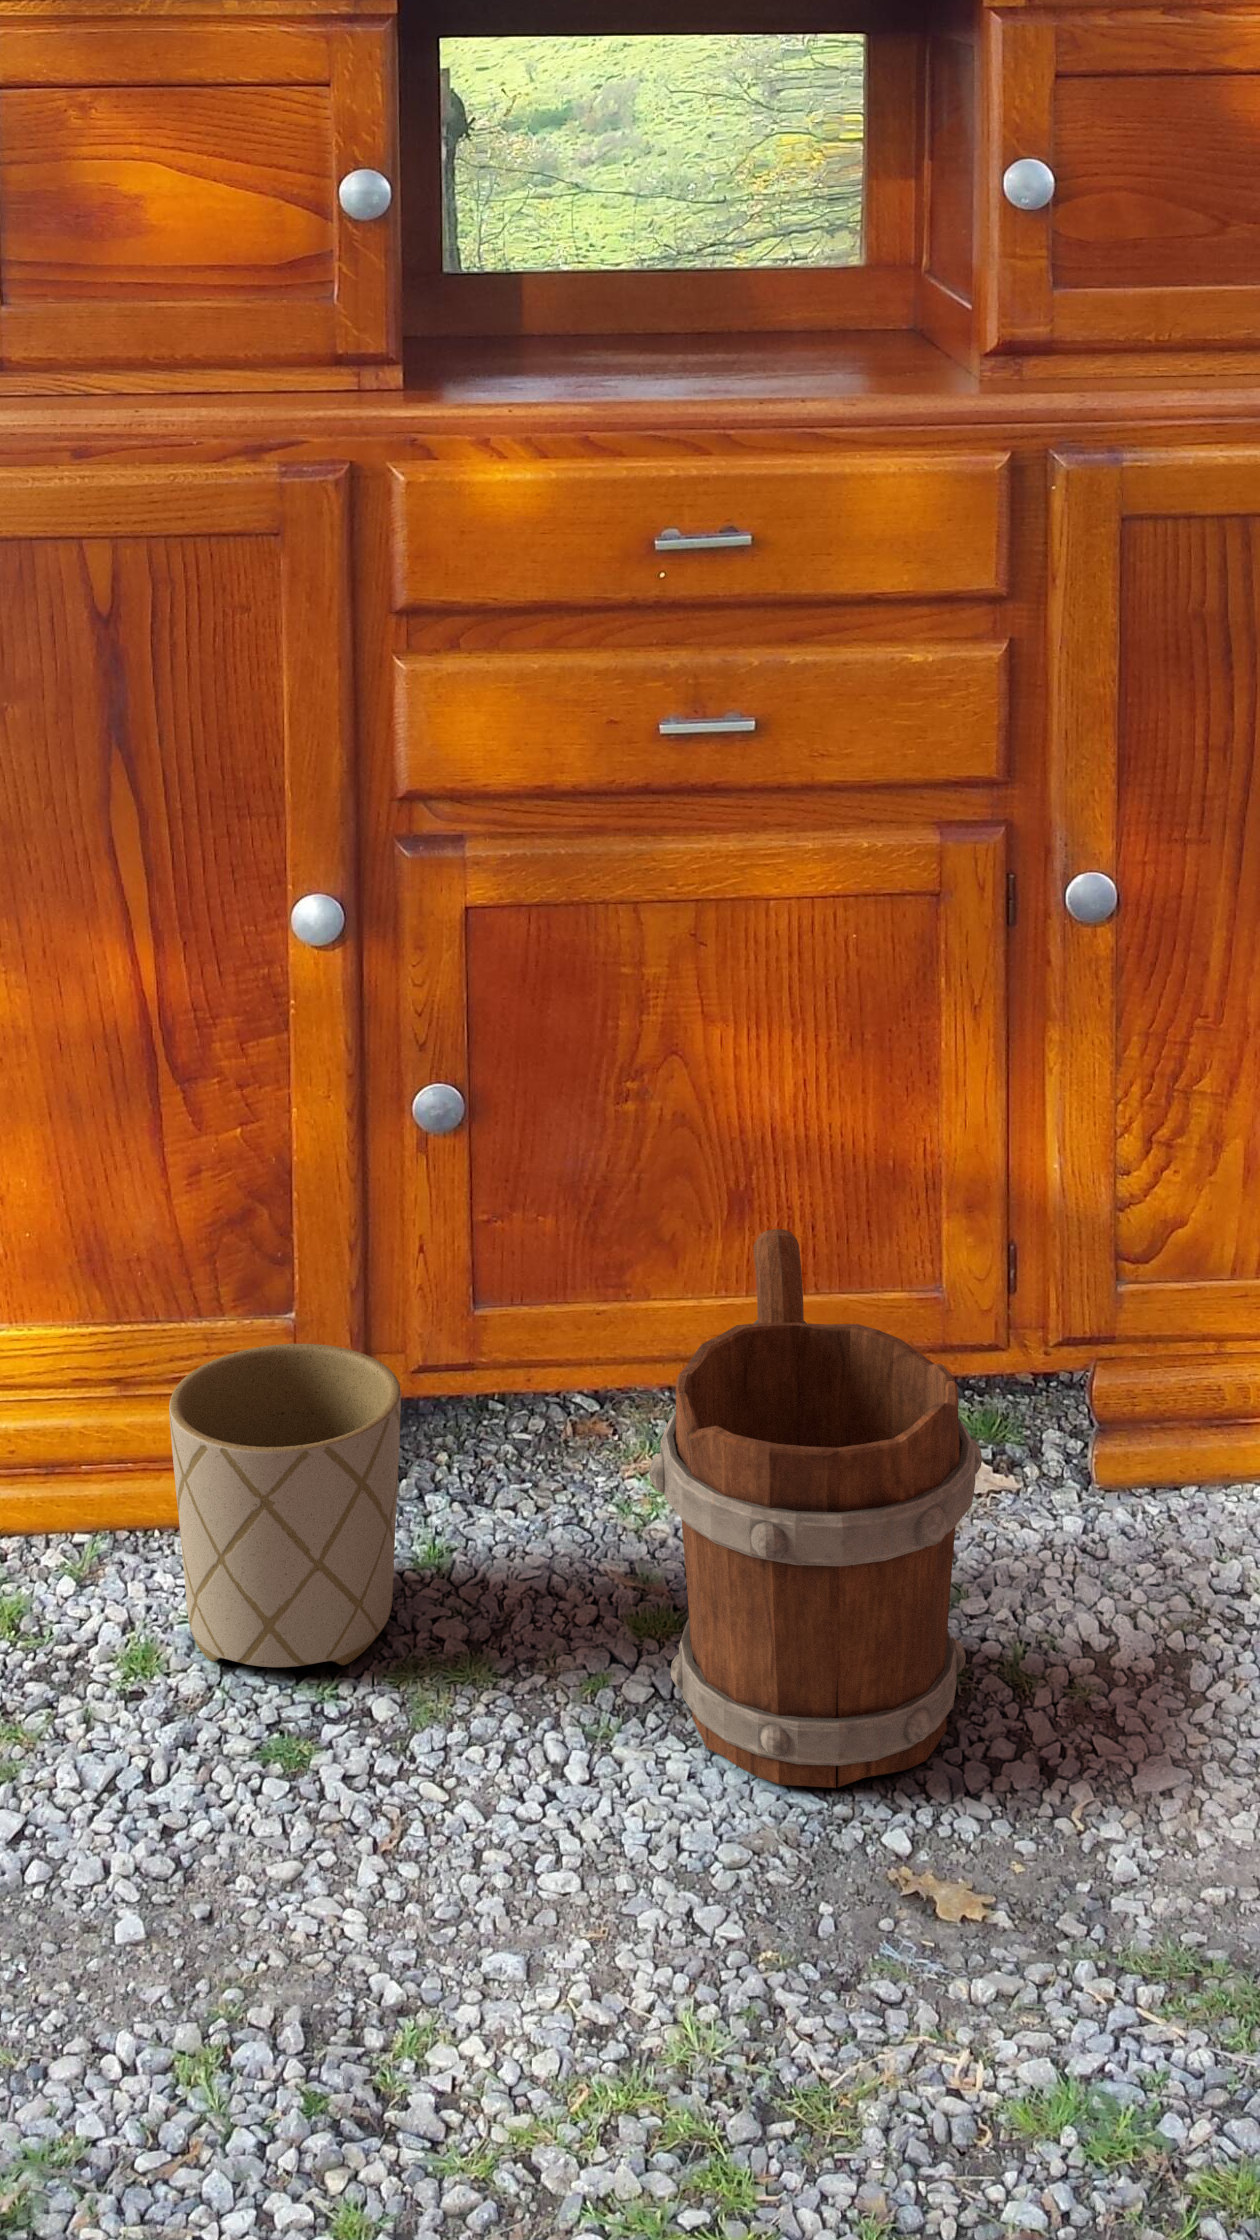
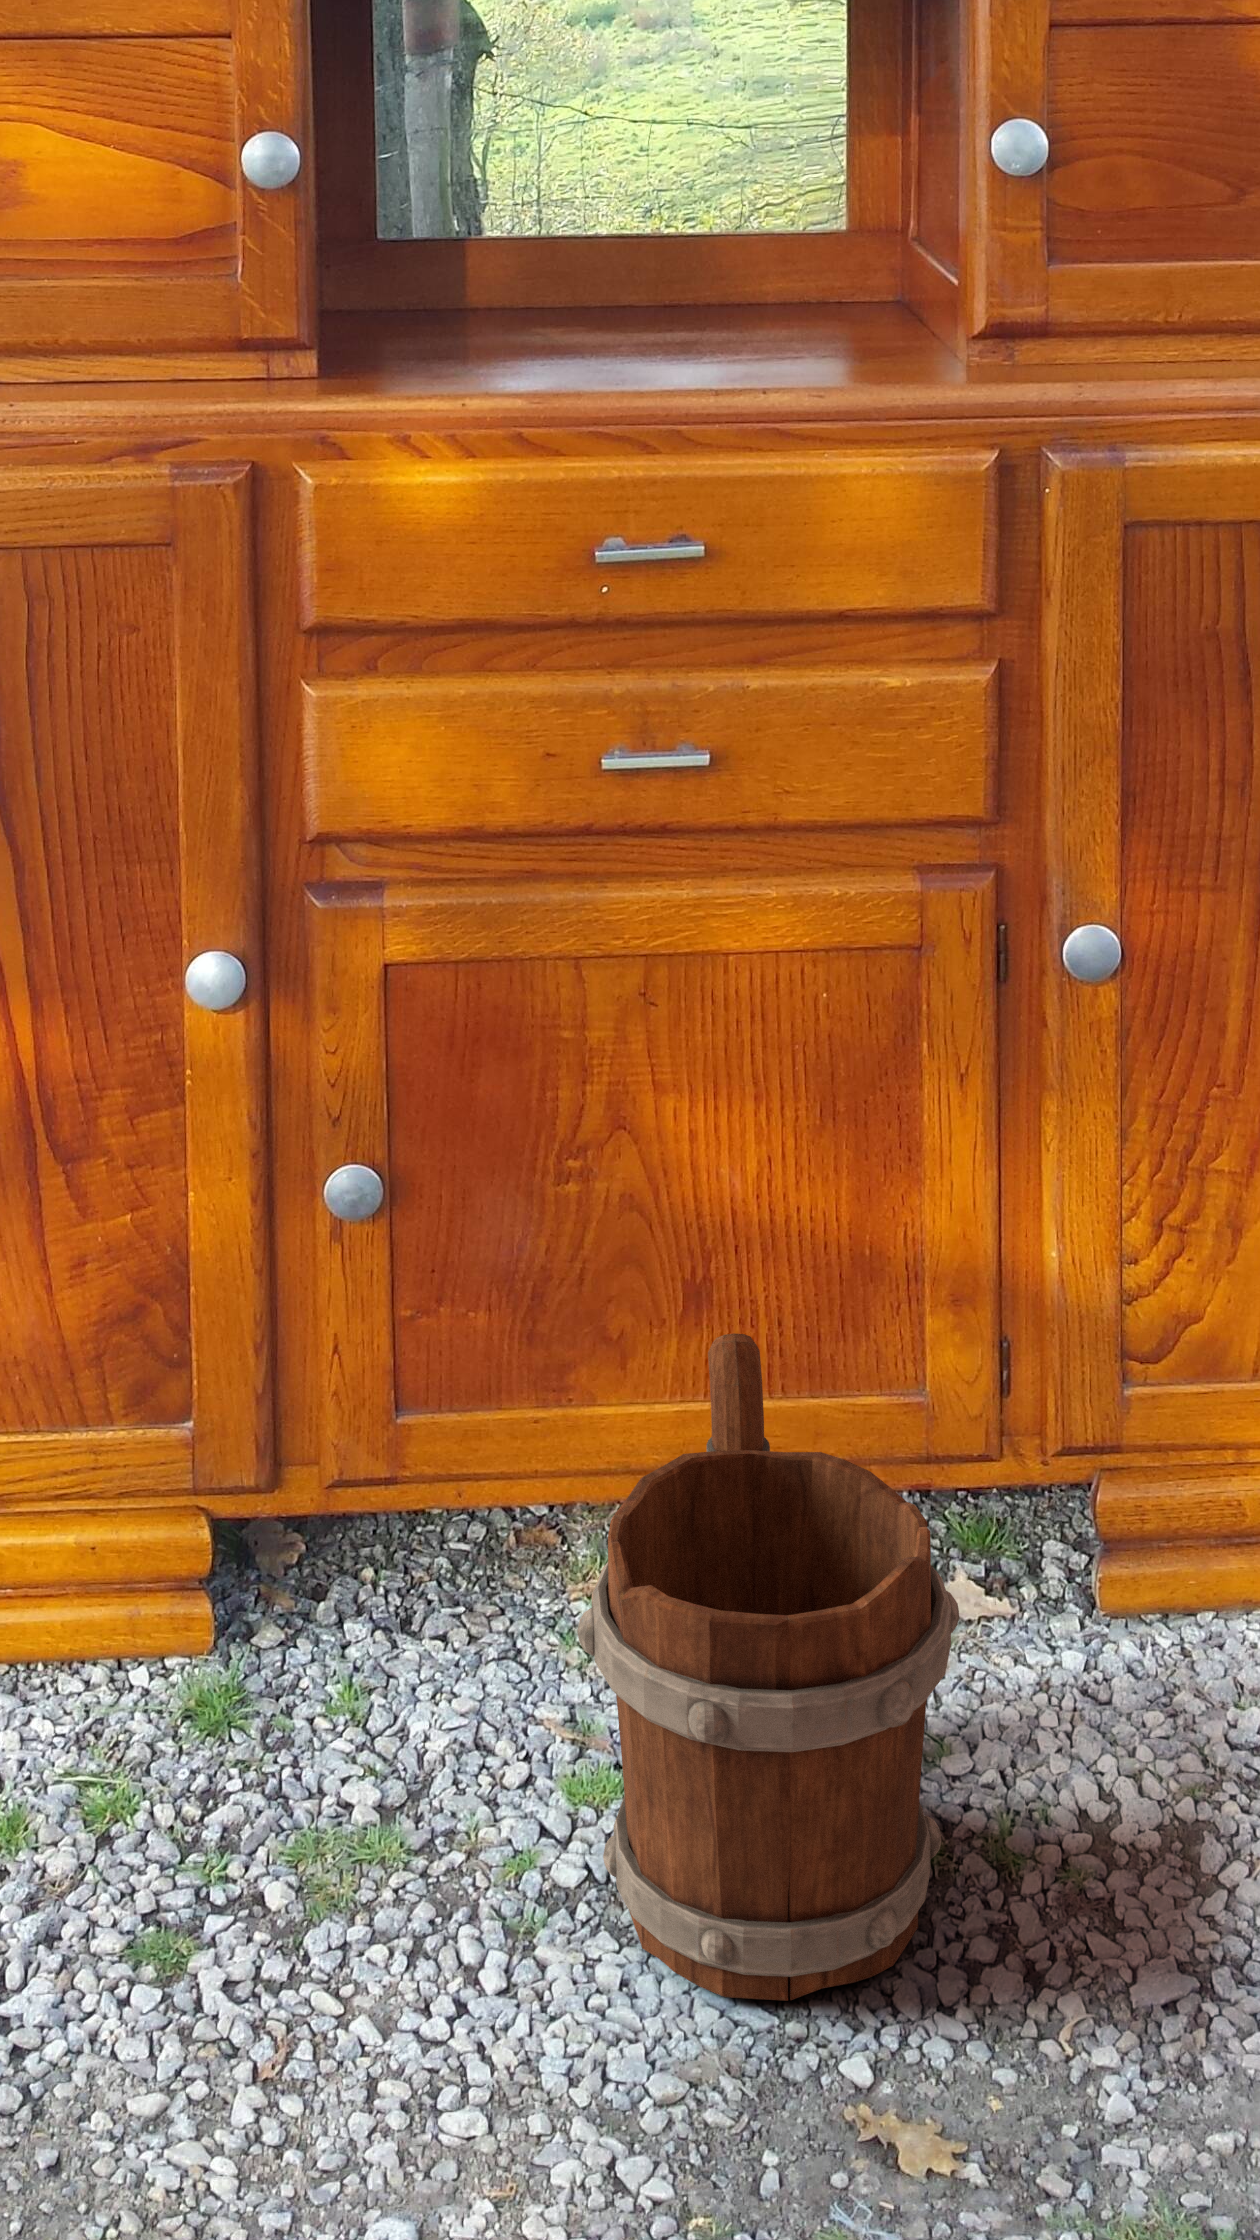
planter: present [169,1344,401,1667] -> none [40,1461,304,1843]

